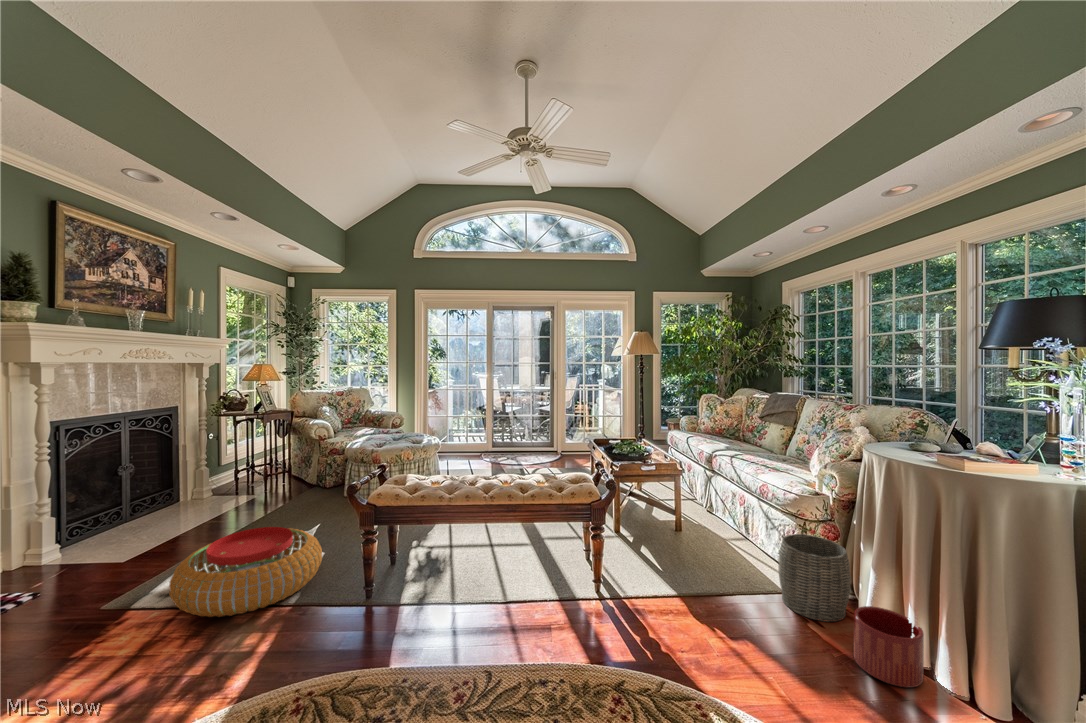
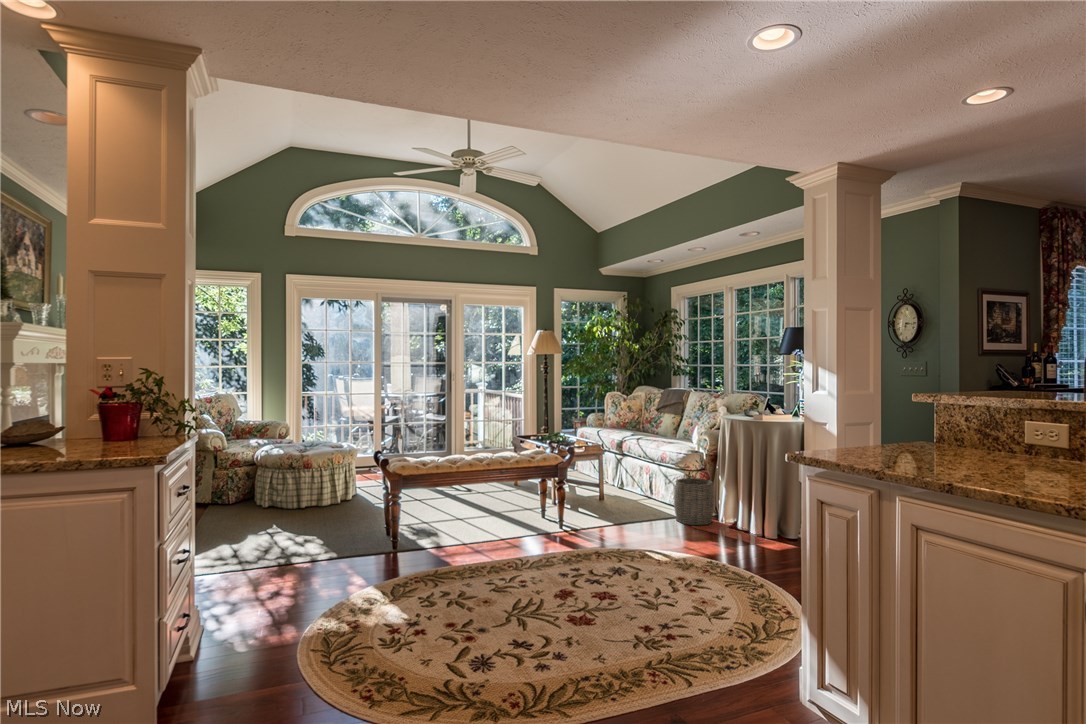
pouf: present [169,527,322,617] -> none [236,503,346,559]
planter: present [853,606,924,687] -> none [714,506,746,540]

